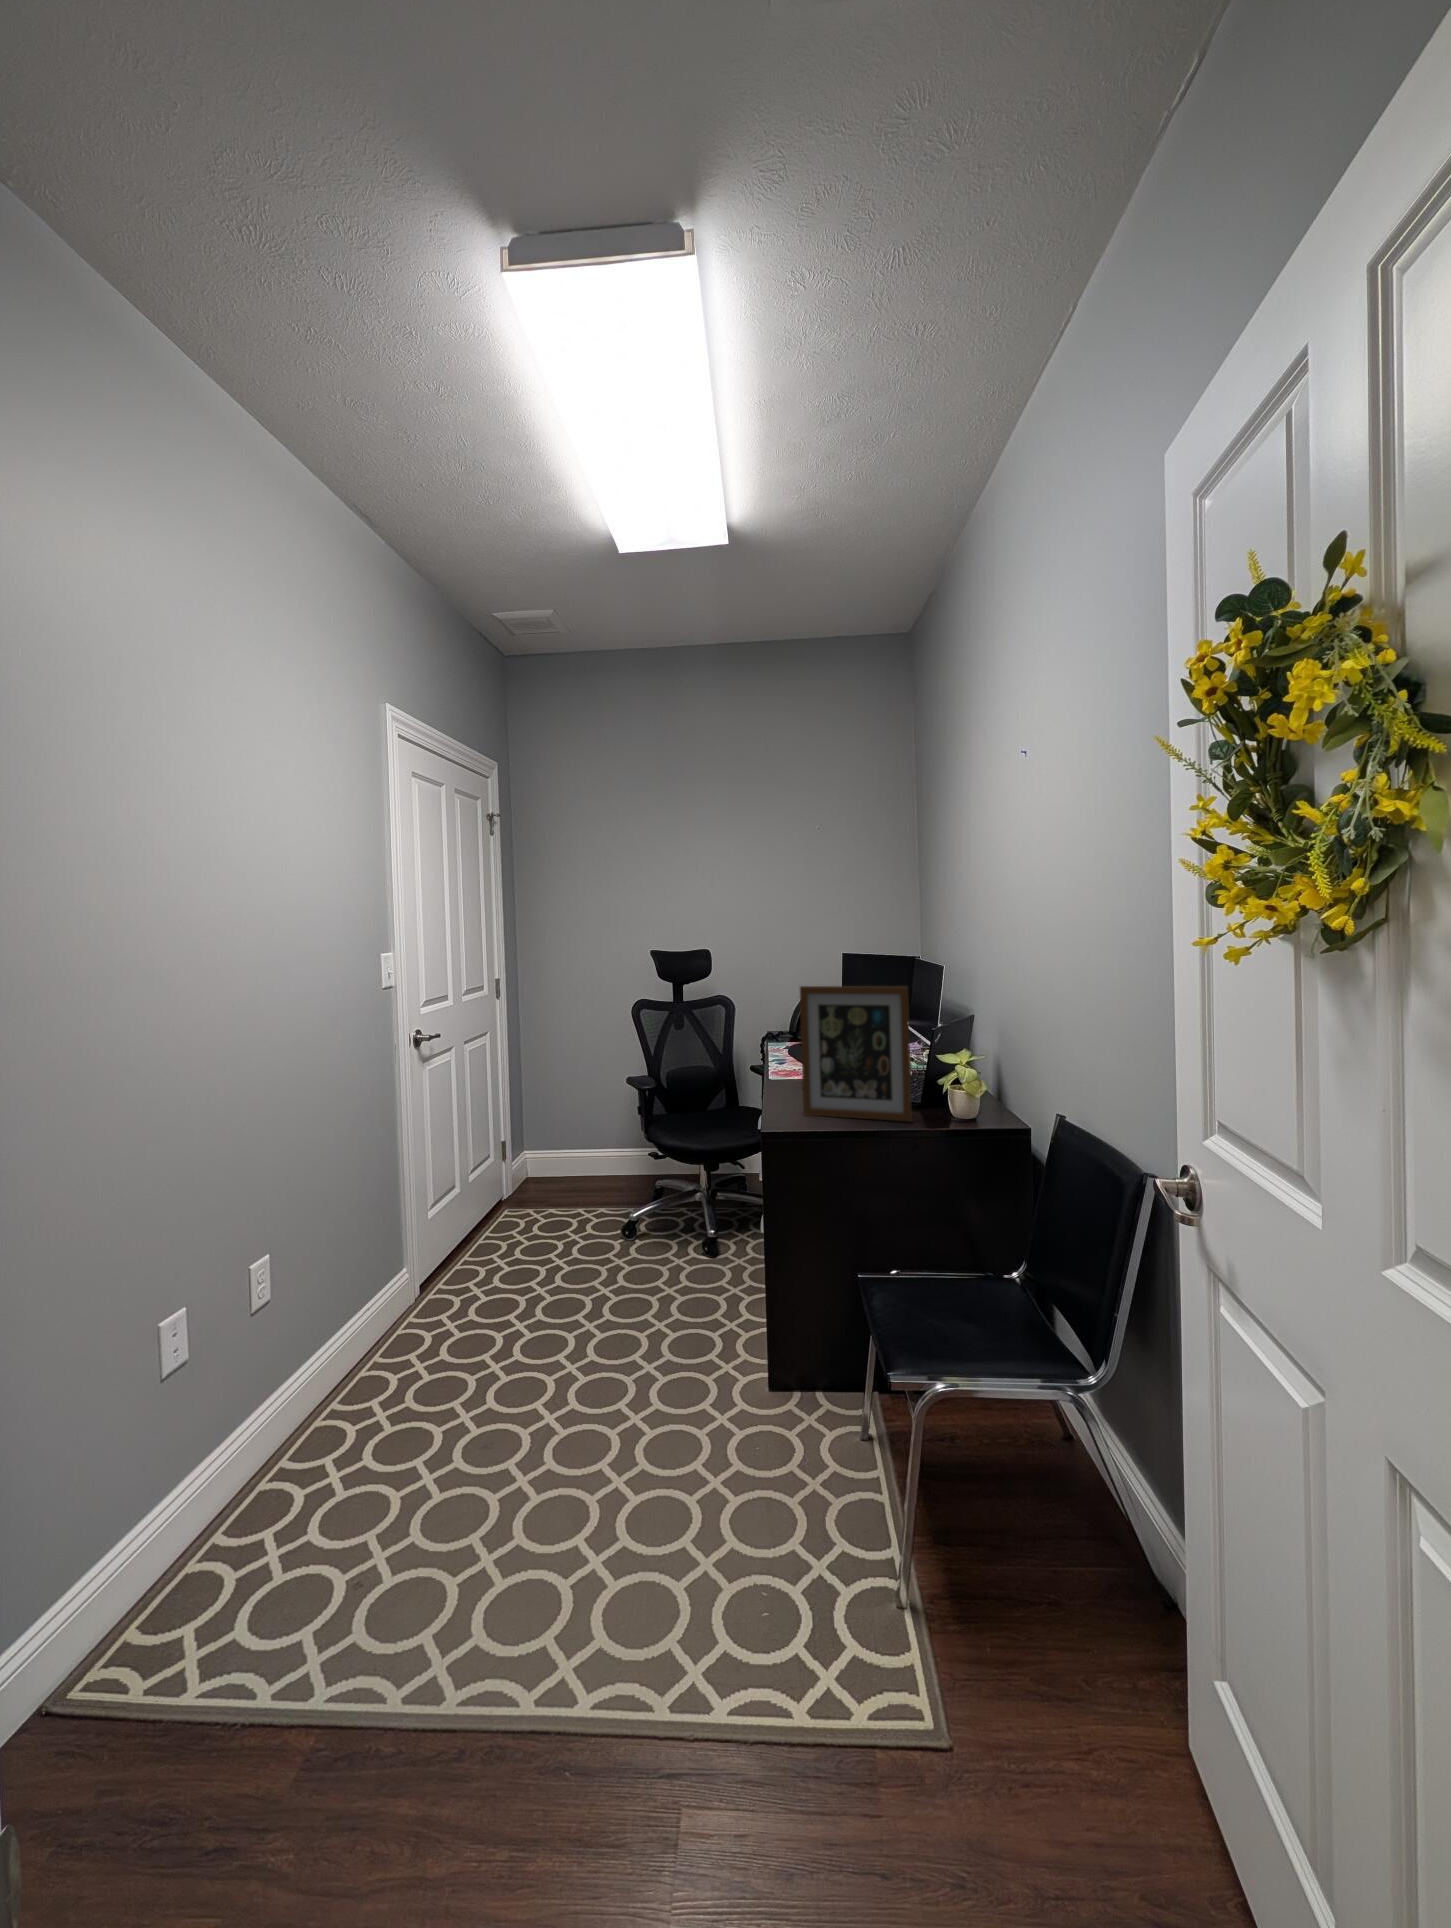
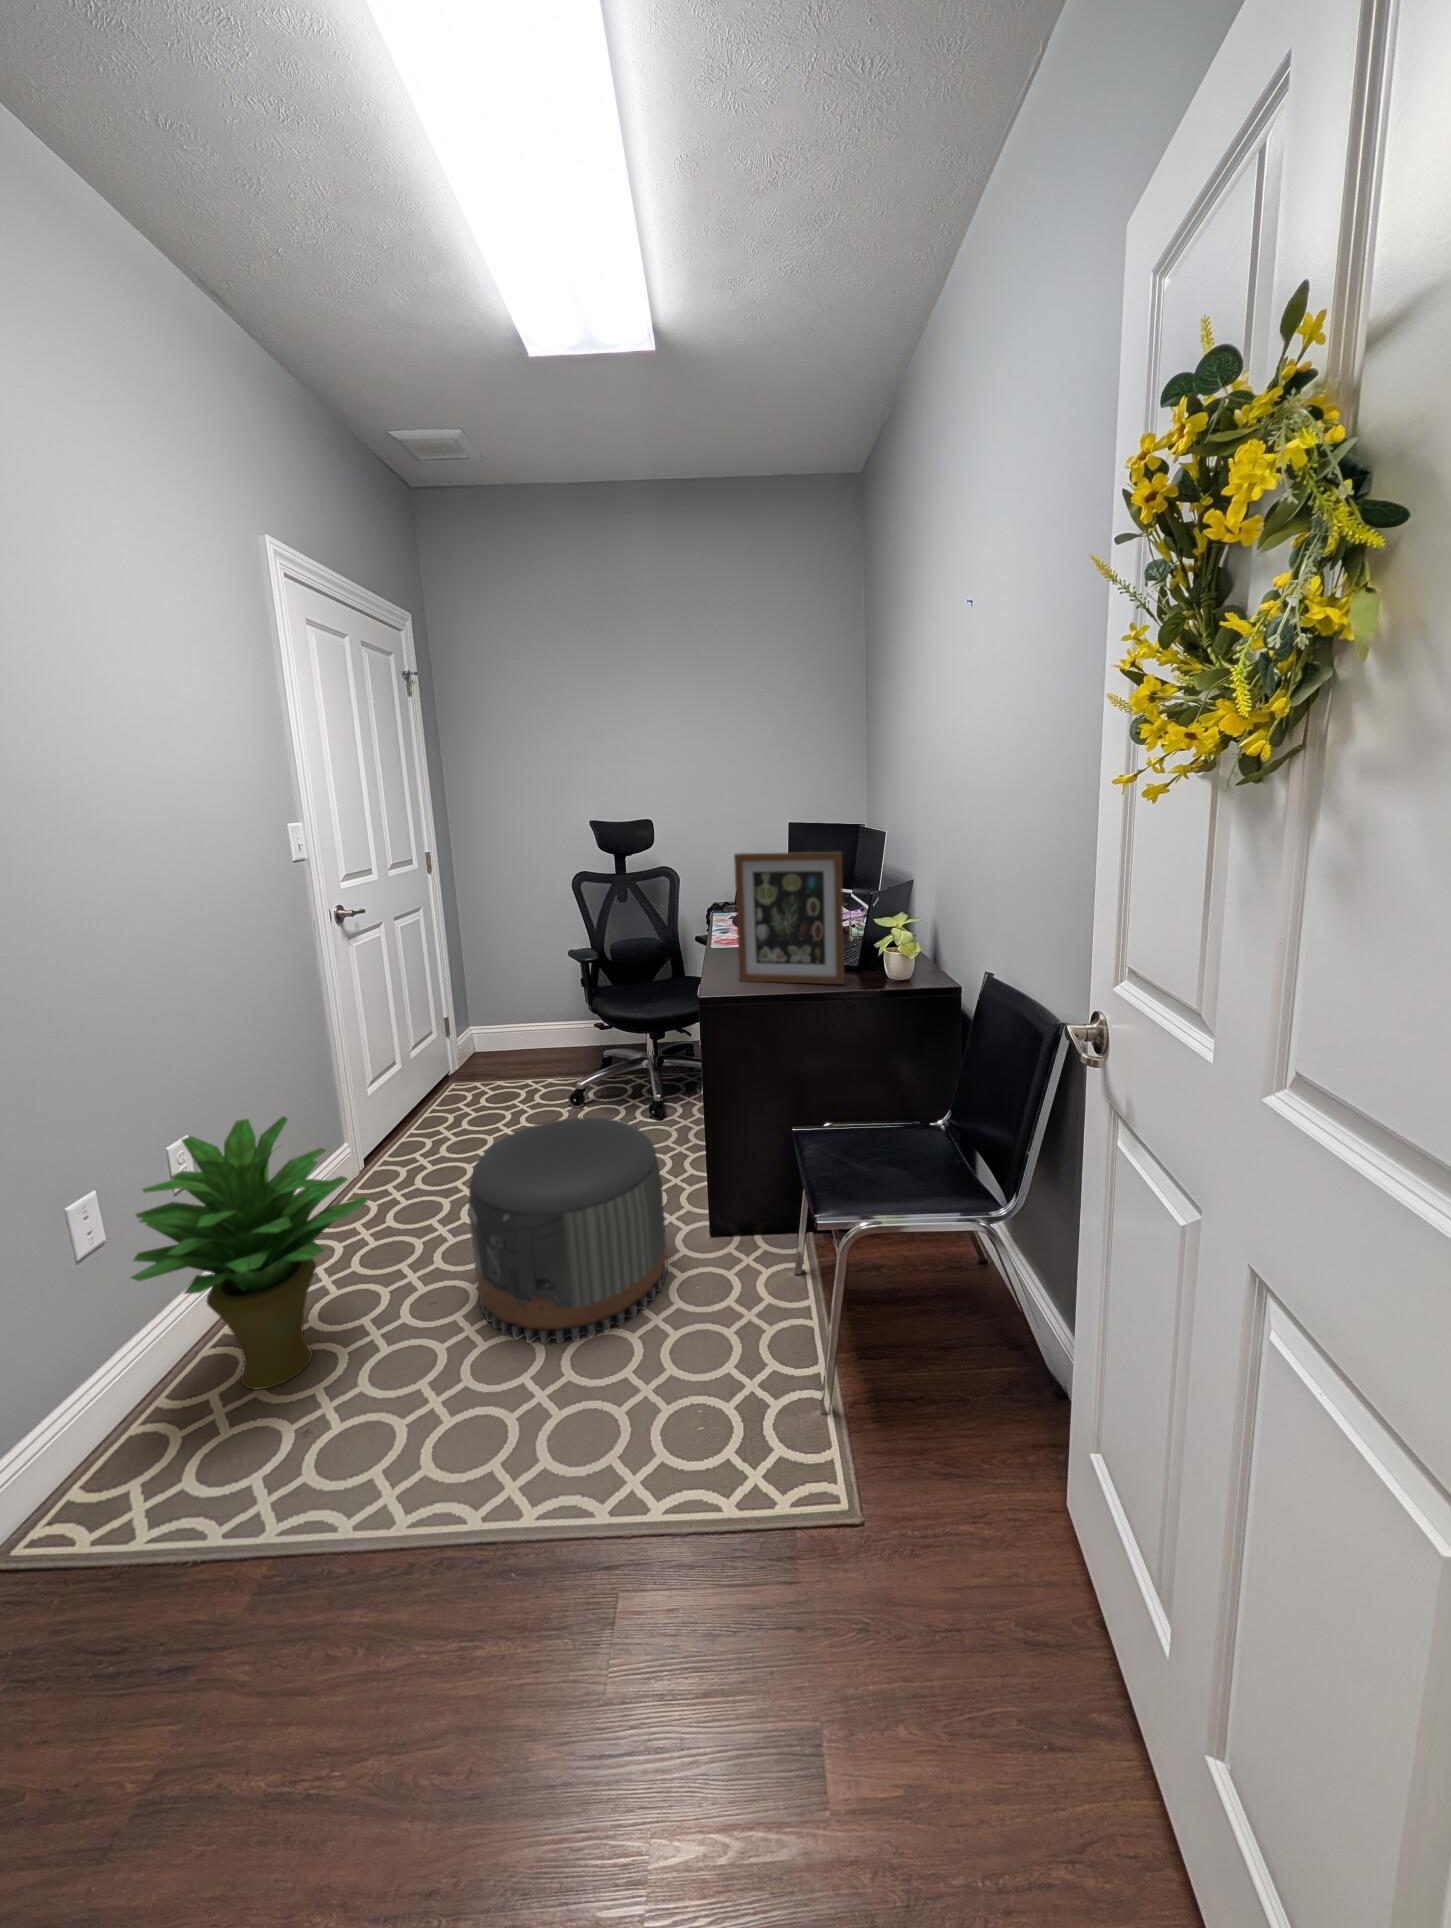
potted plant: none [208,1238,431,1532] -> present [131,1116,367,1390]
pouf: none [527,1253,726,1504] -> present [469,1117,667,1344]

